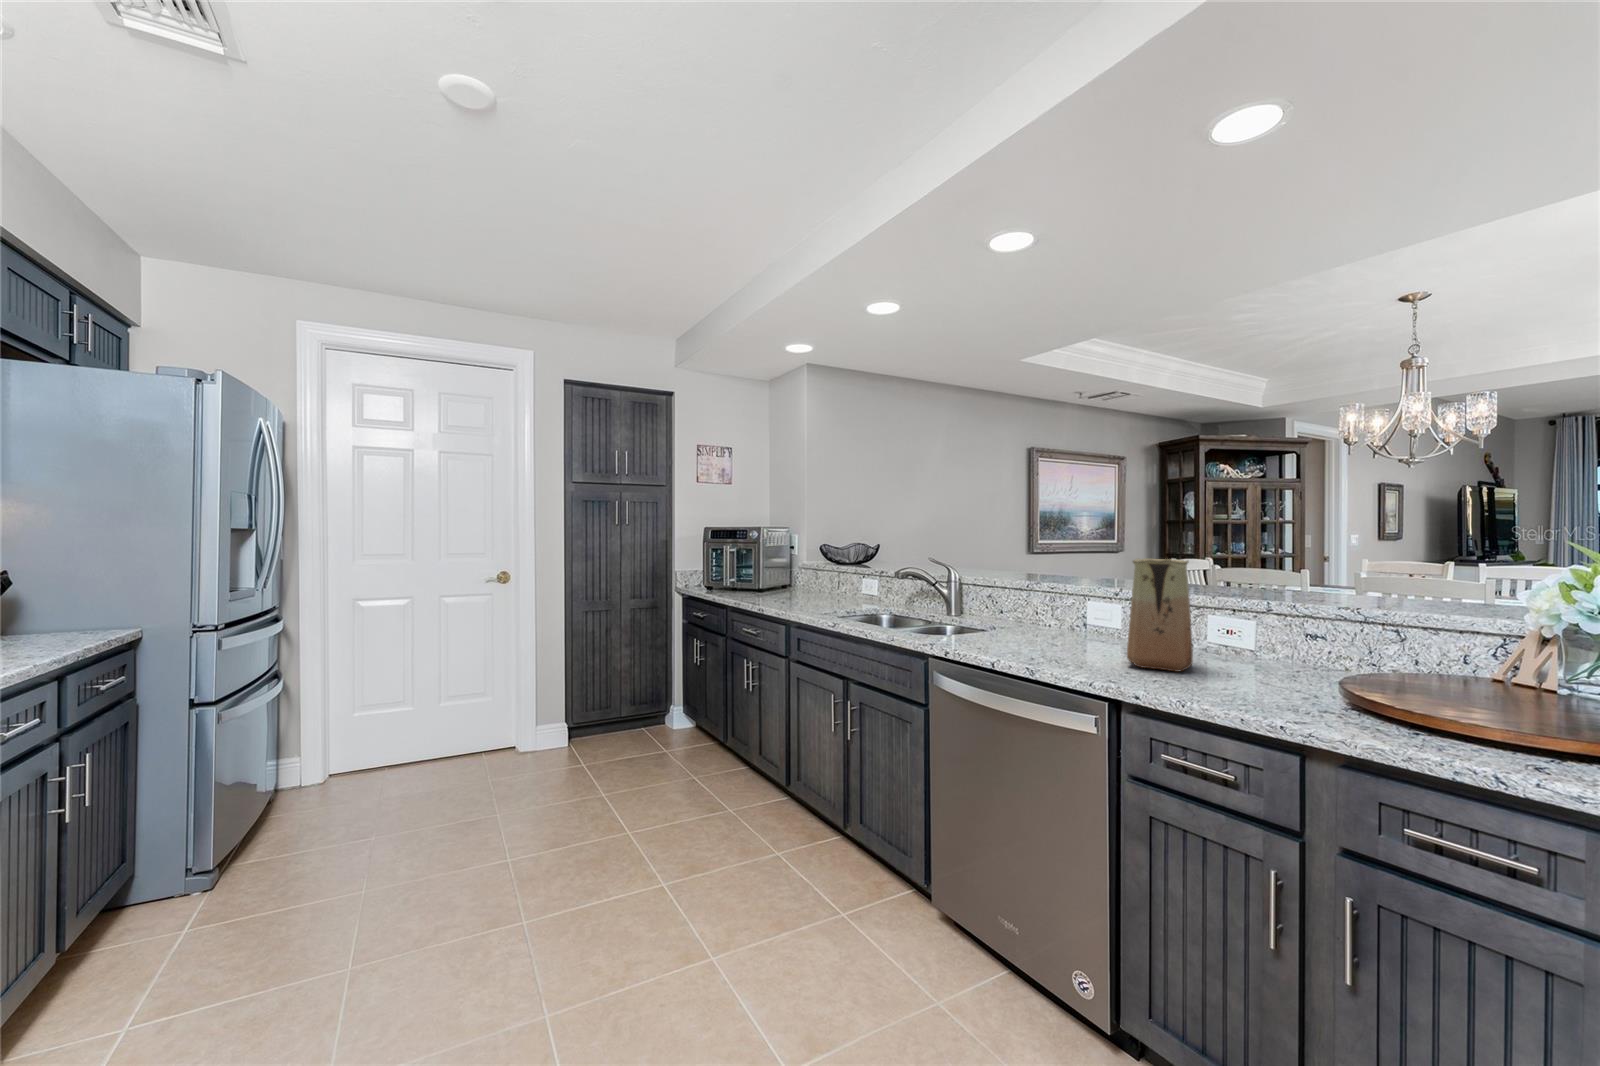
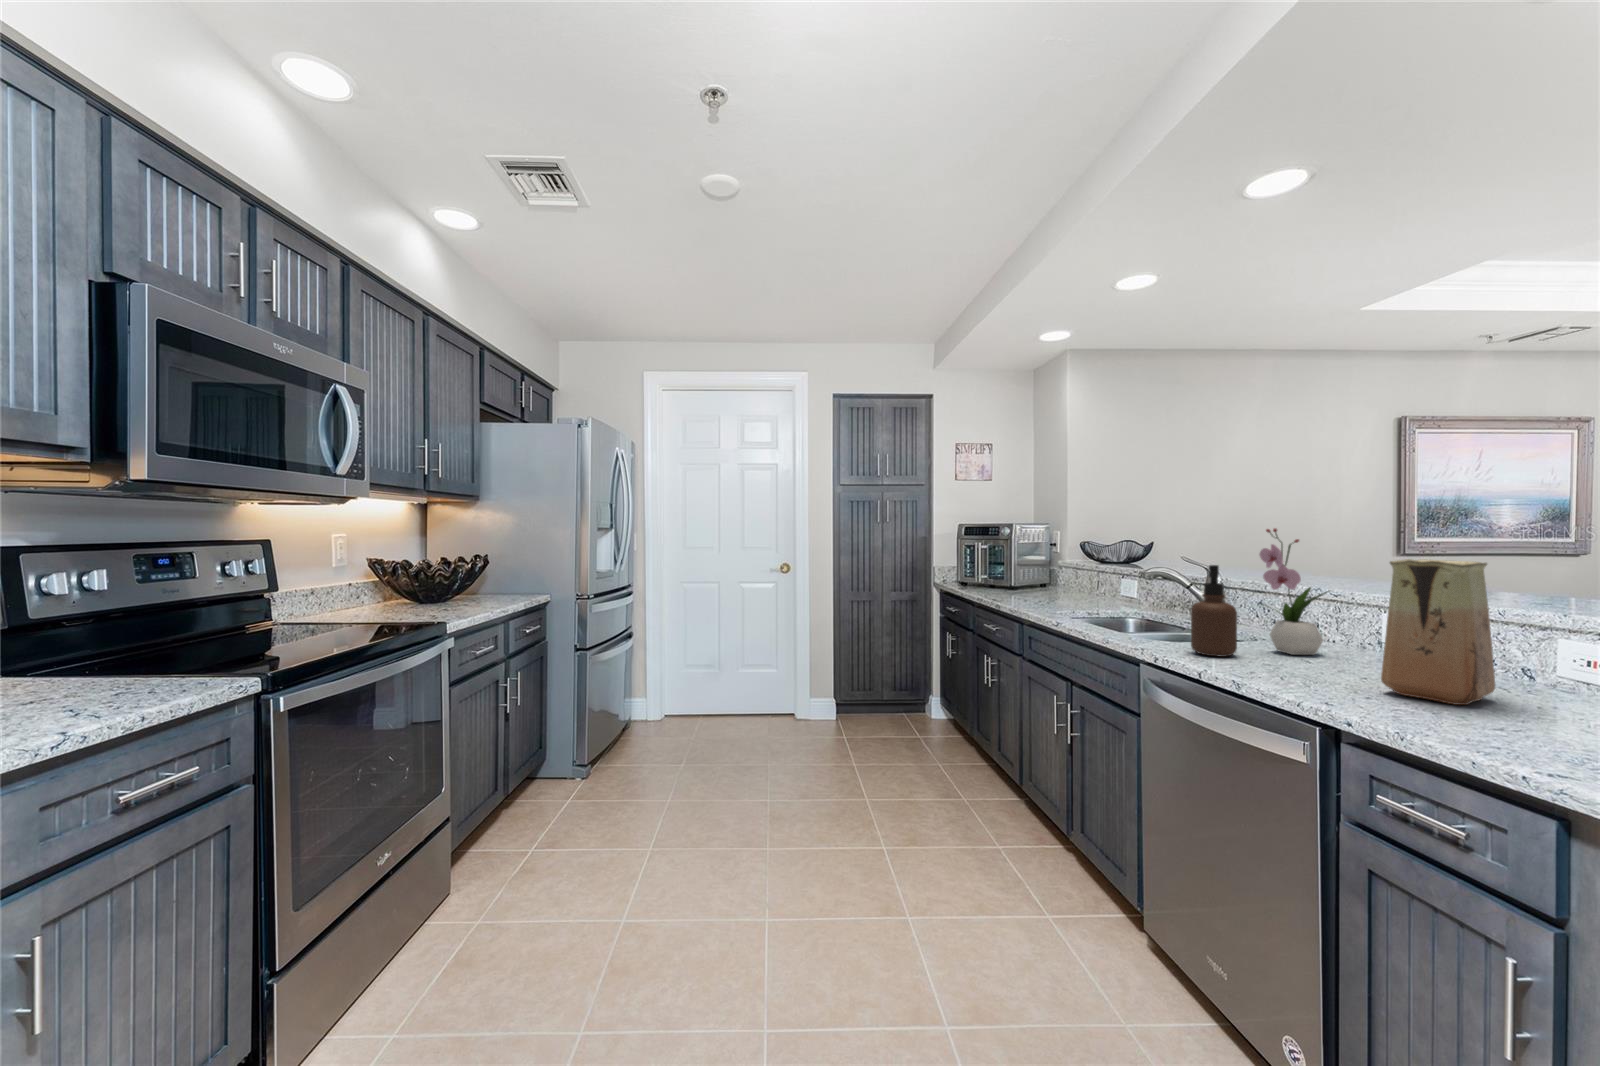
flower arrangement: none [1011,533,1061,639] -> present [1259,528,1329,655]
soap dispenser: none [967,565,1002,646] -> present [1191,565,1237,657]

